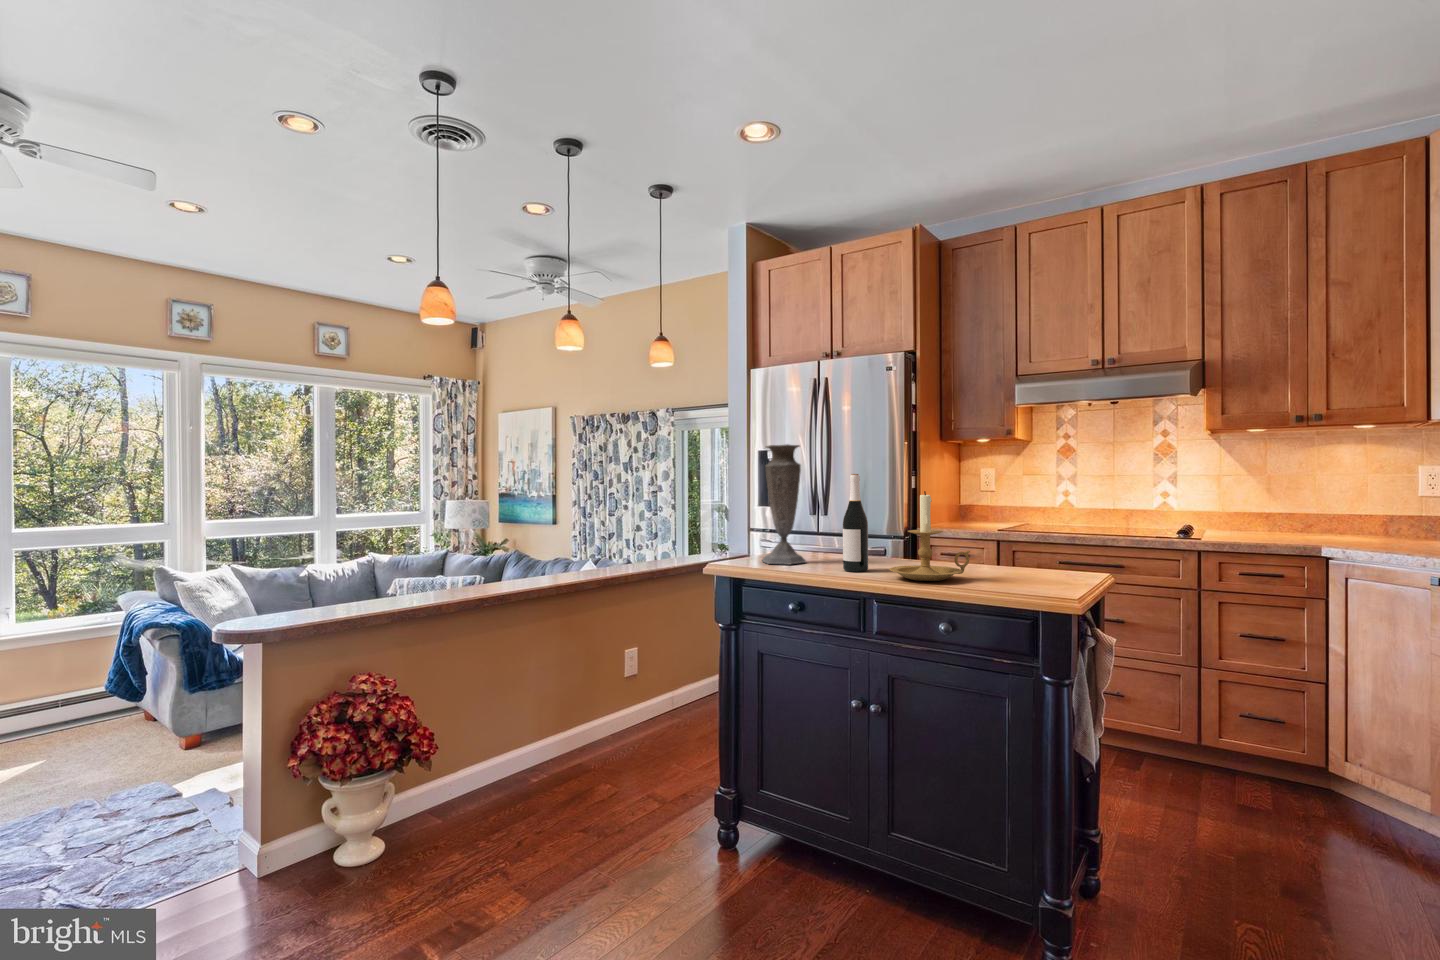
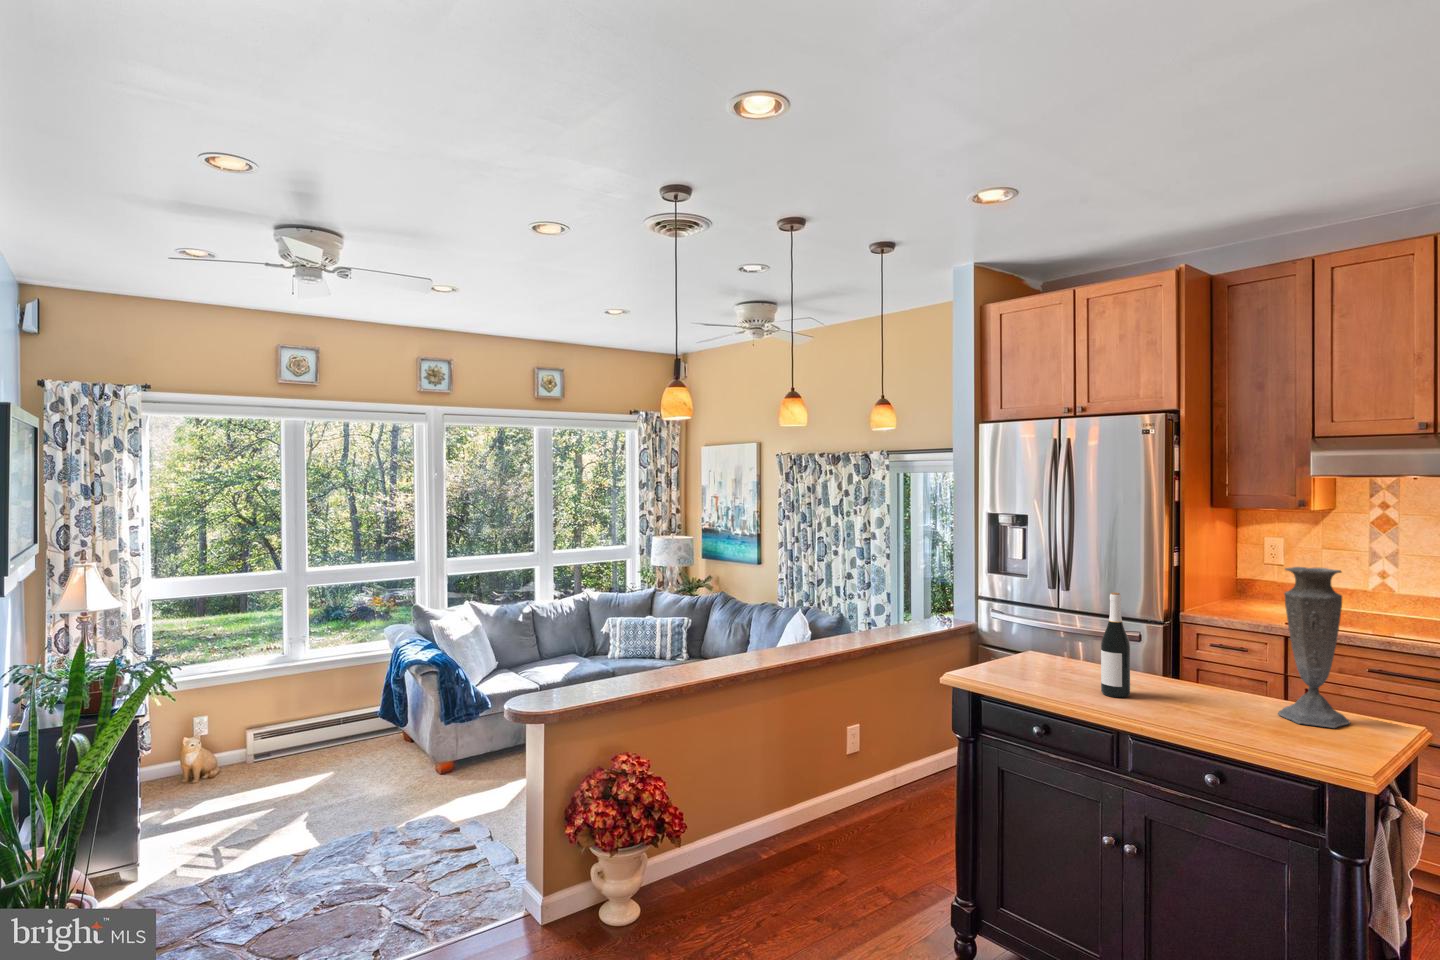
vase: present [762,444,806,564] -> present [1278,567,1350,728]
candle holder: present [889,491,970,581] -> none [1157,625,1254,723]

